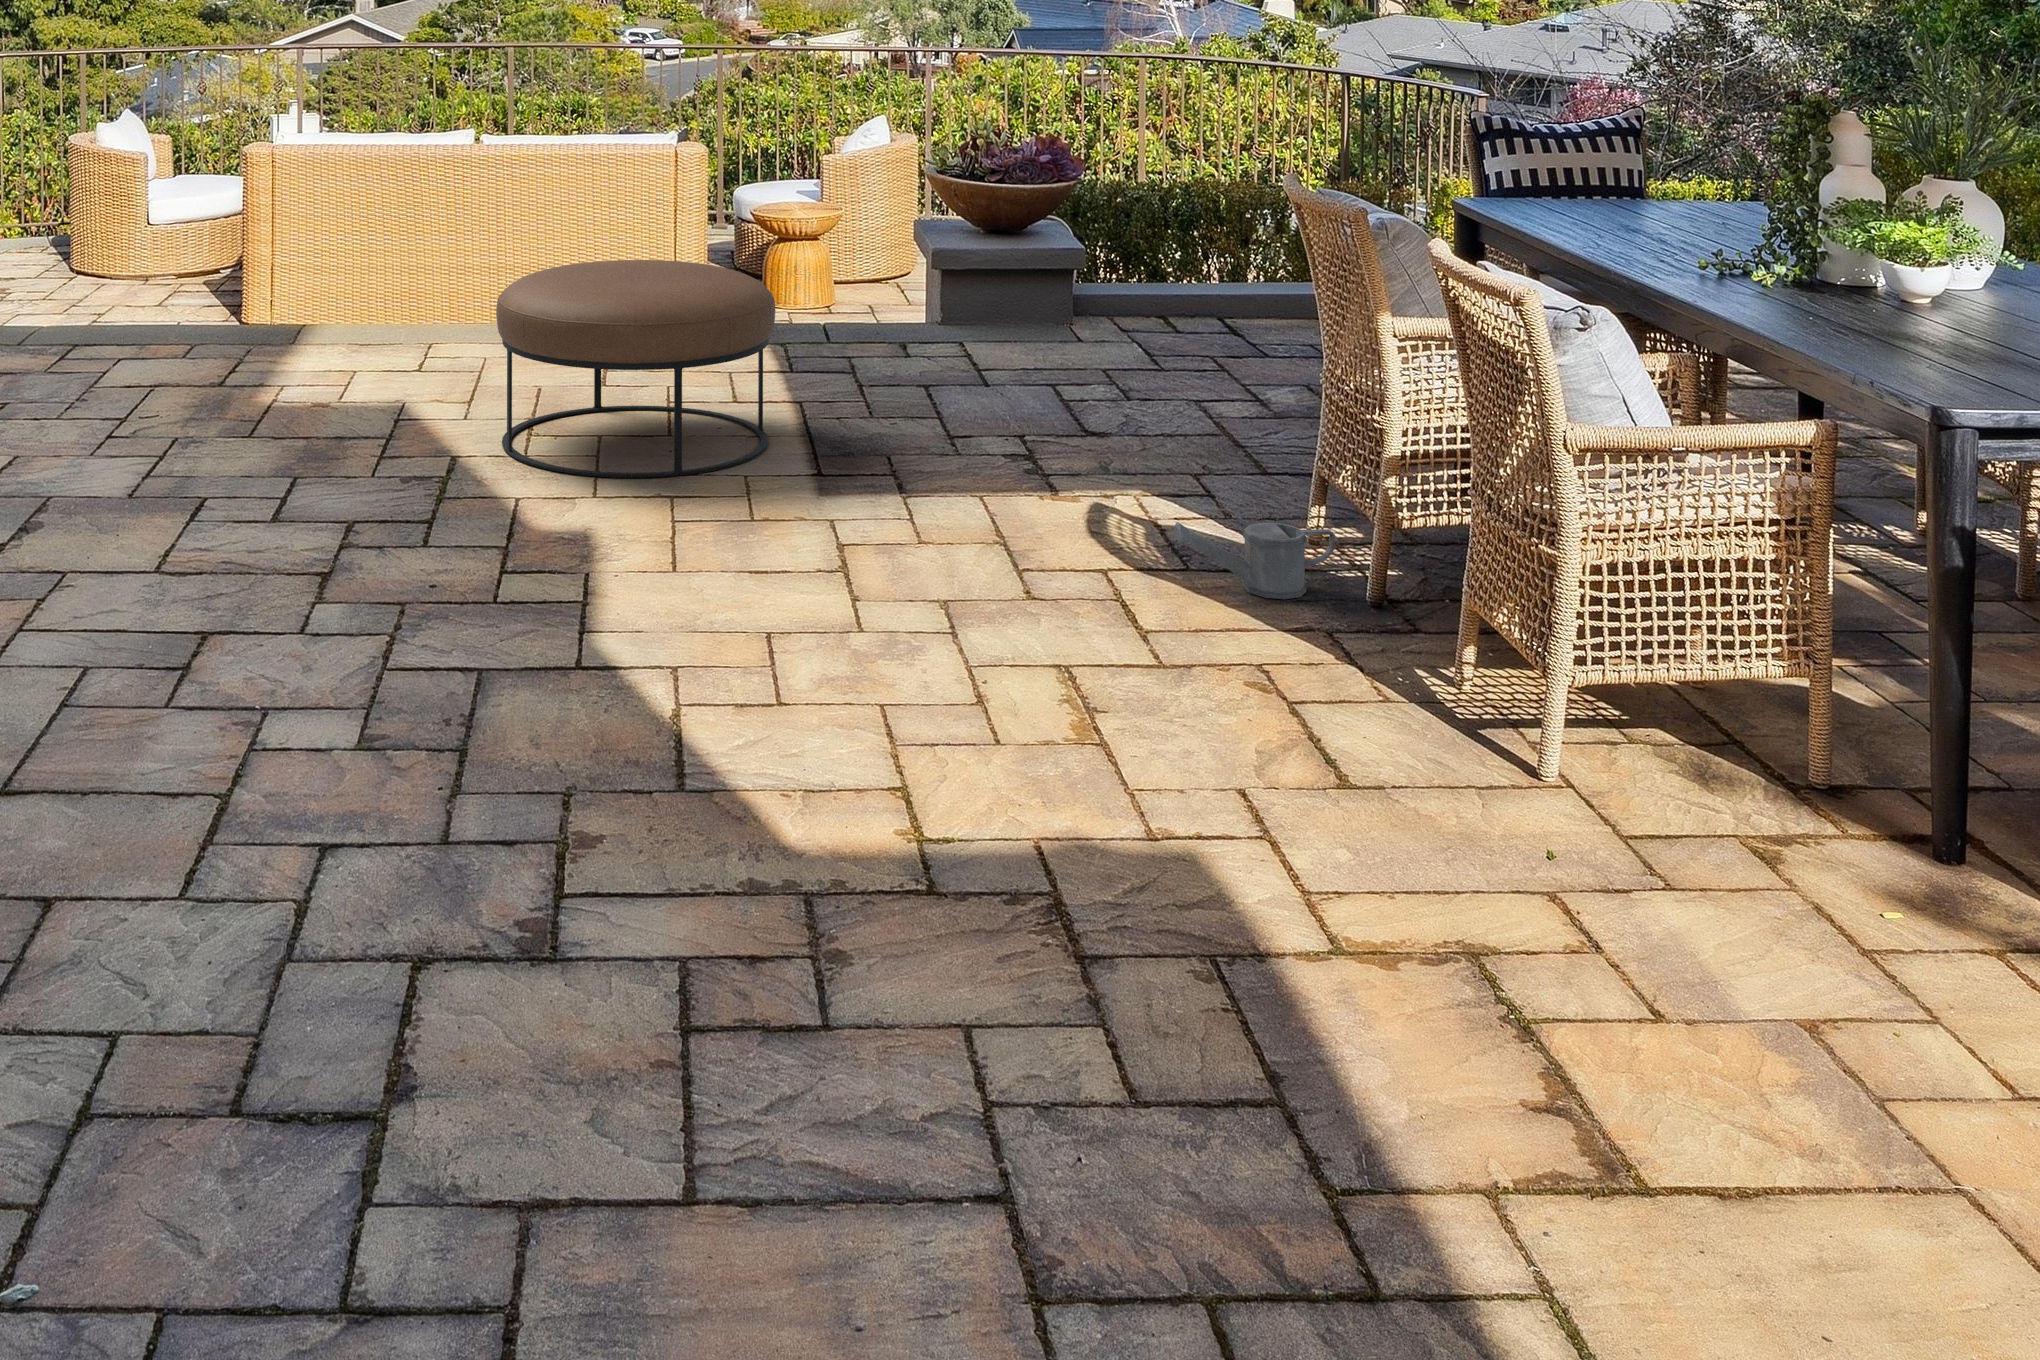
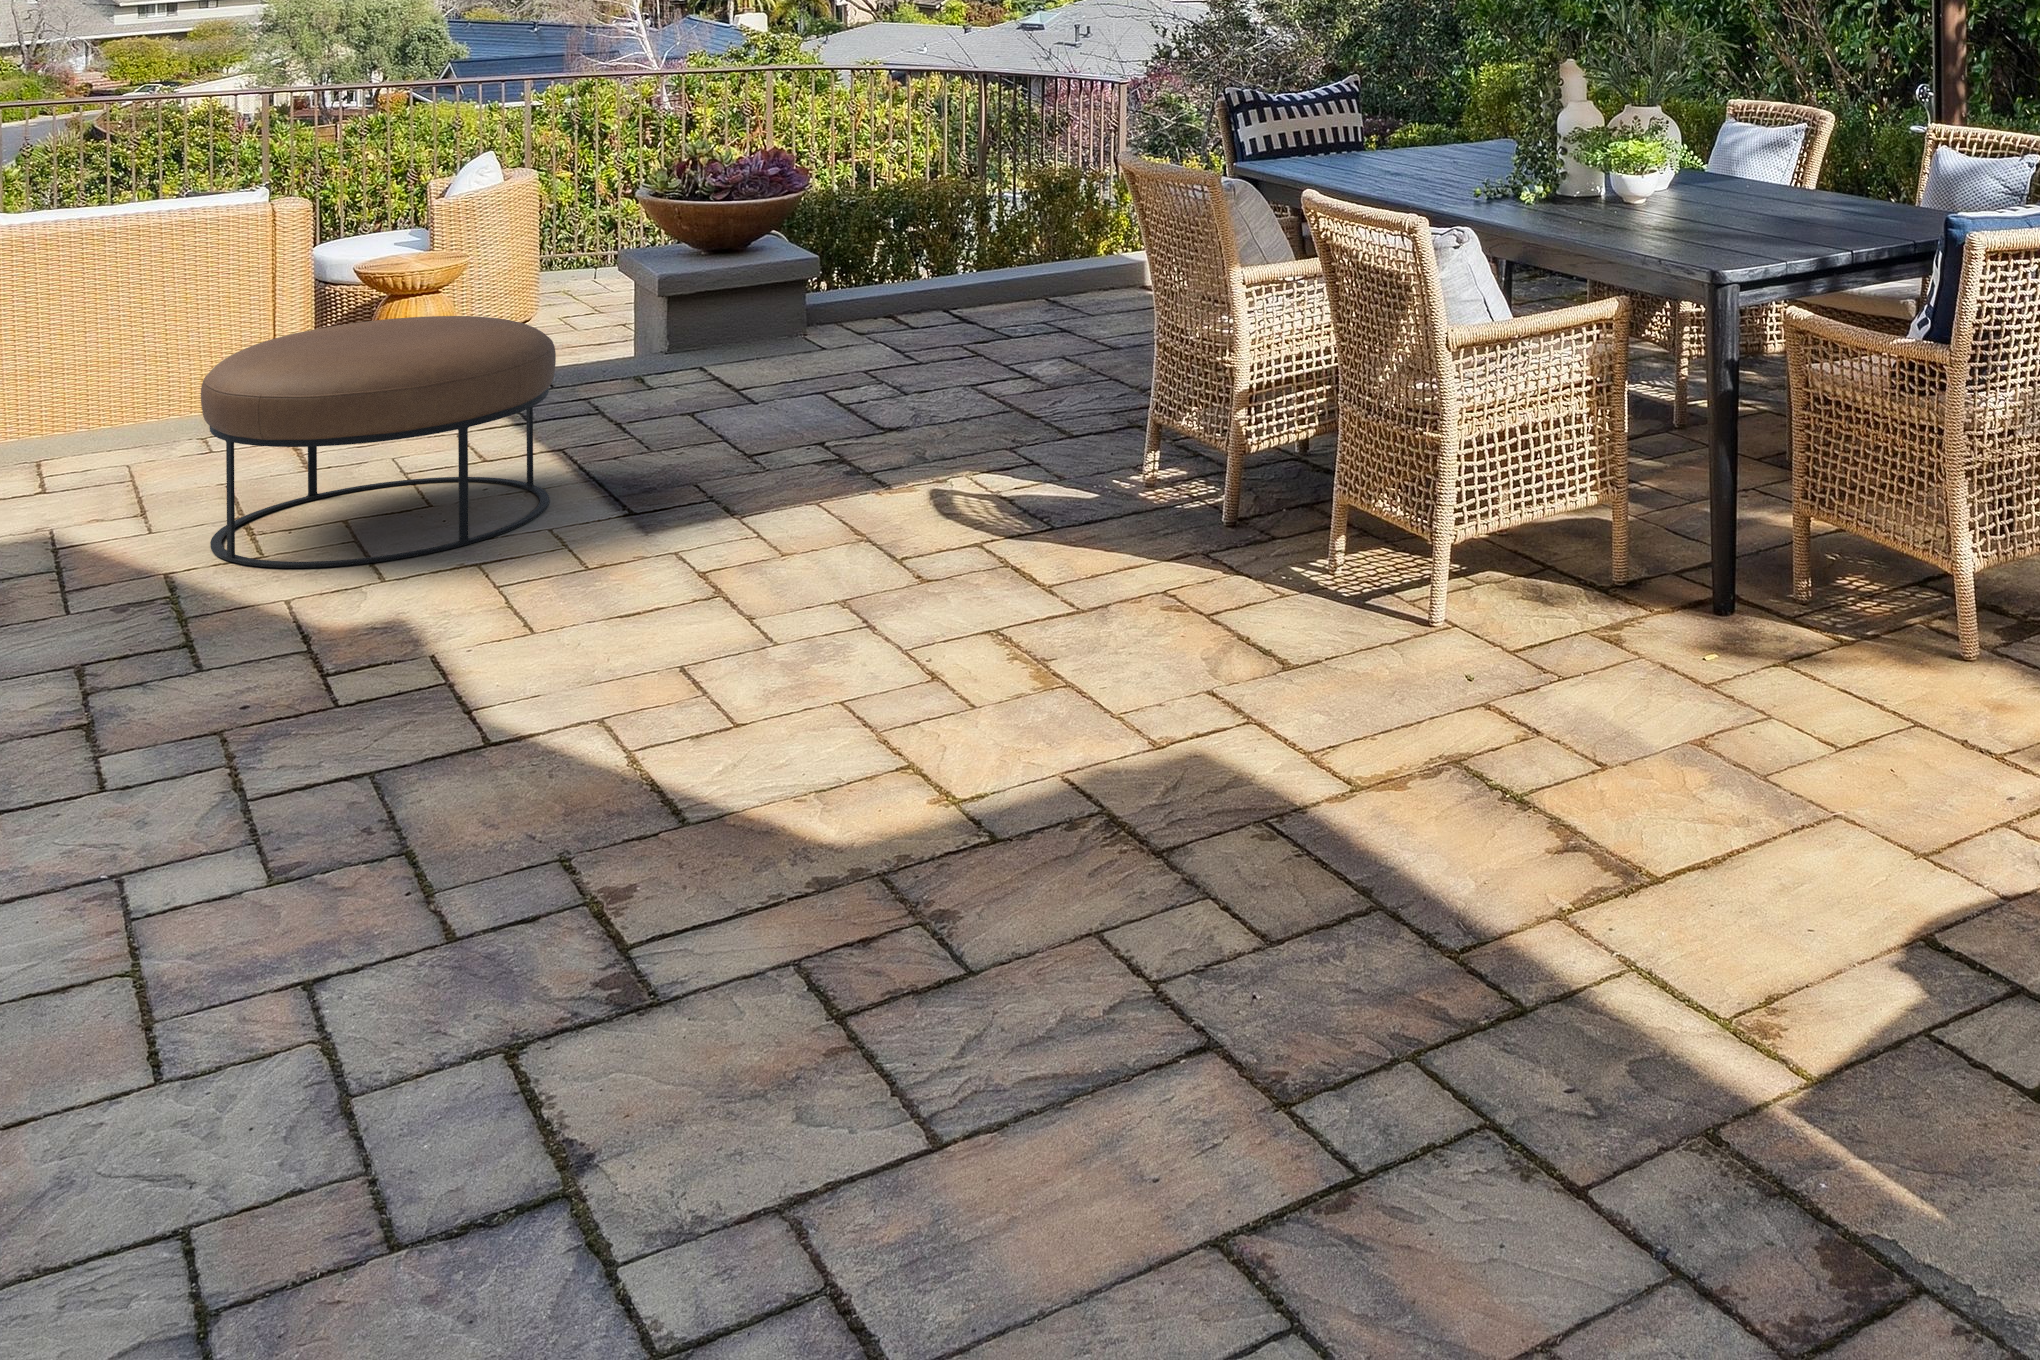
watering can: present [1175,522,1335,599] -> none [1050,467,1188,539]

